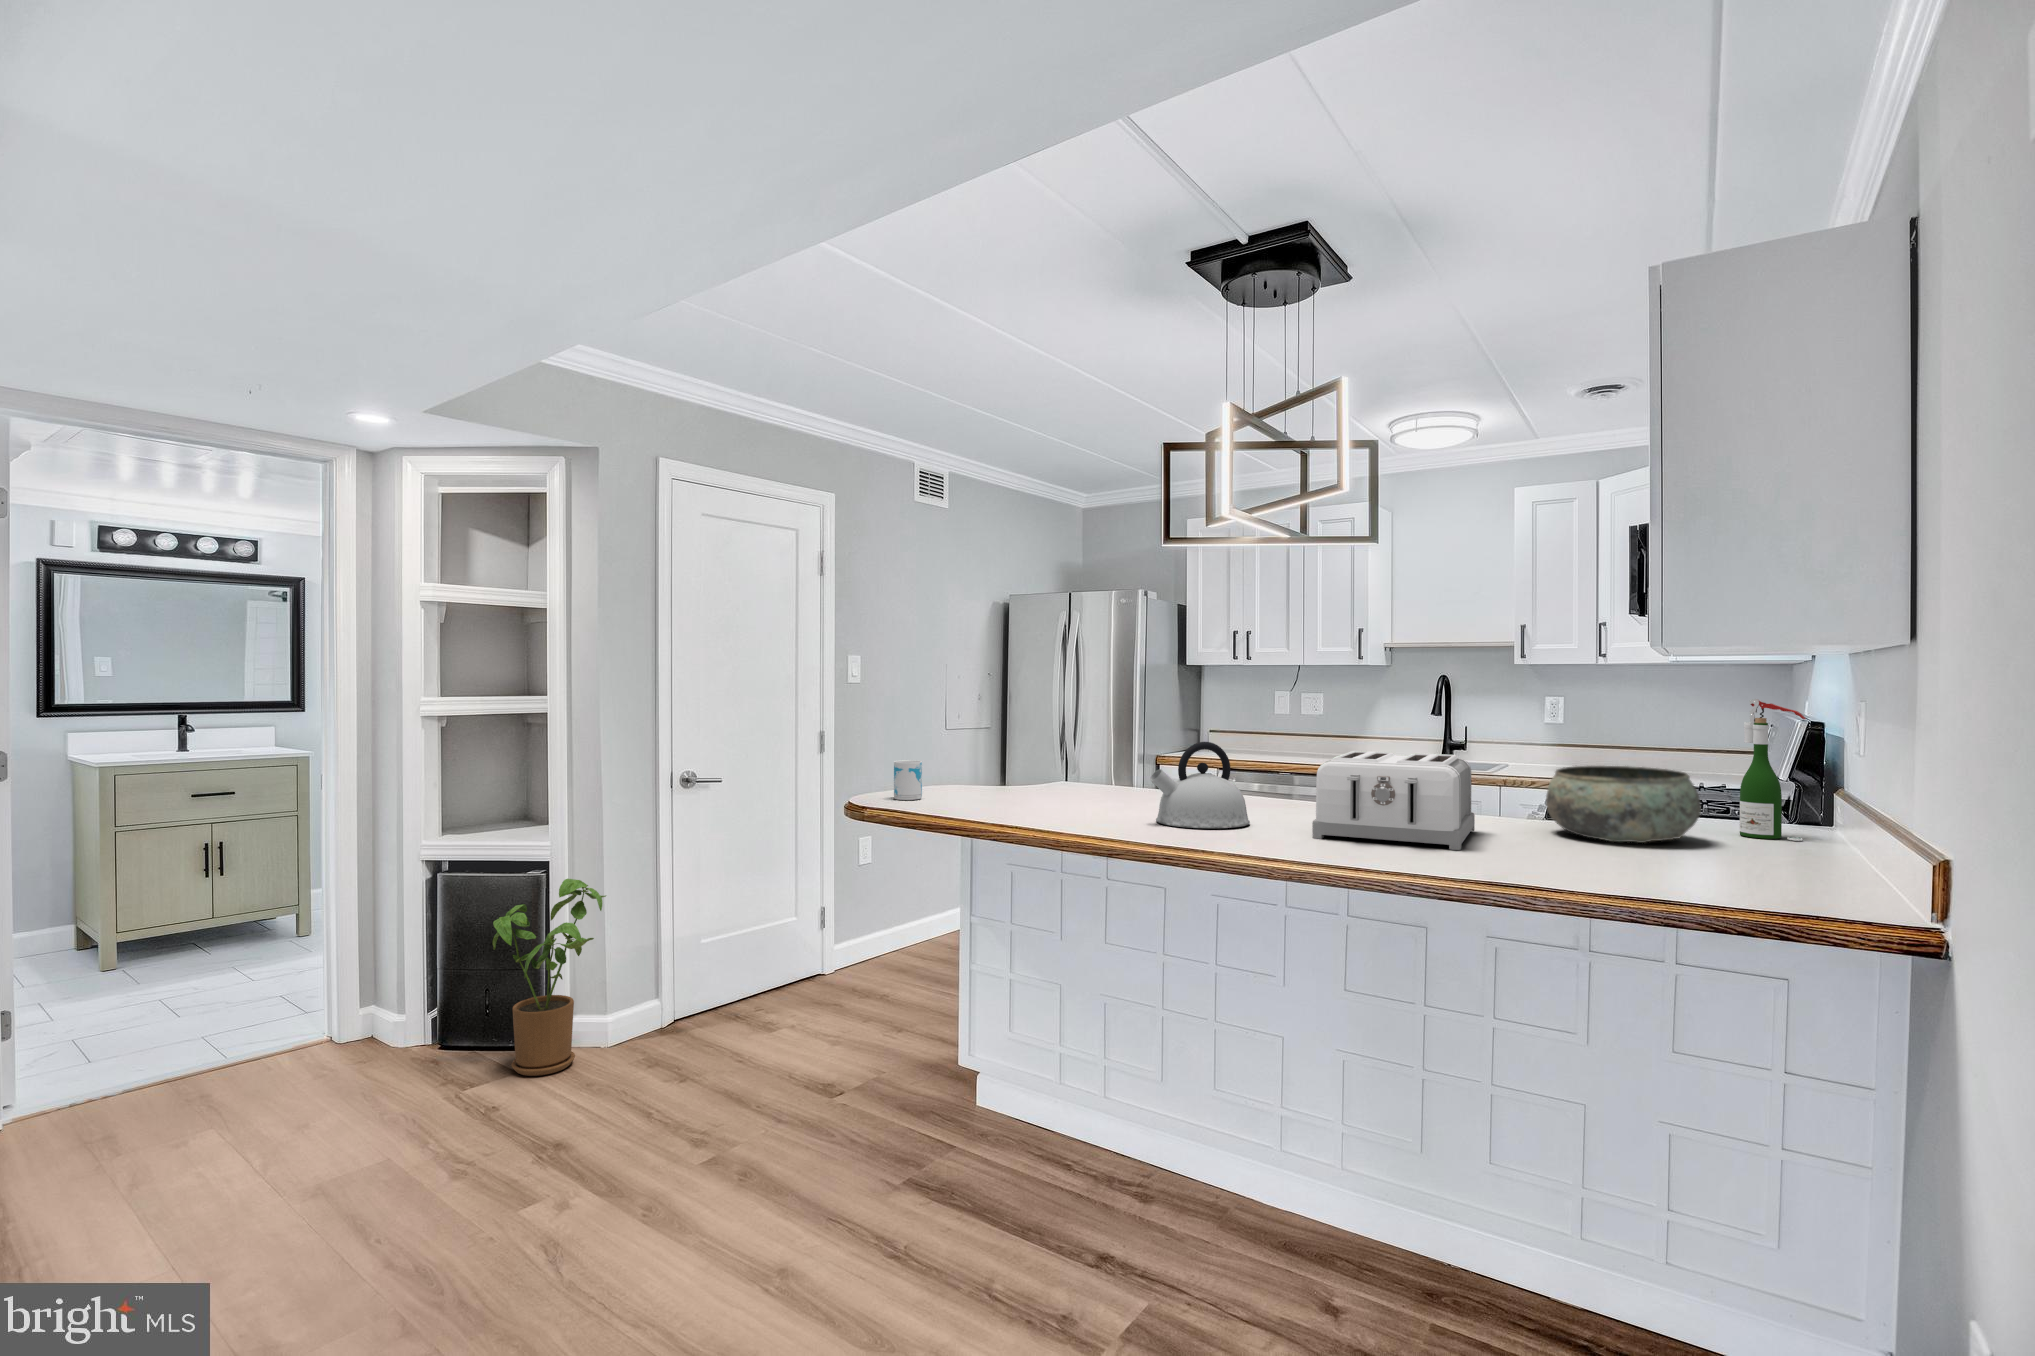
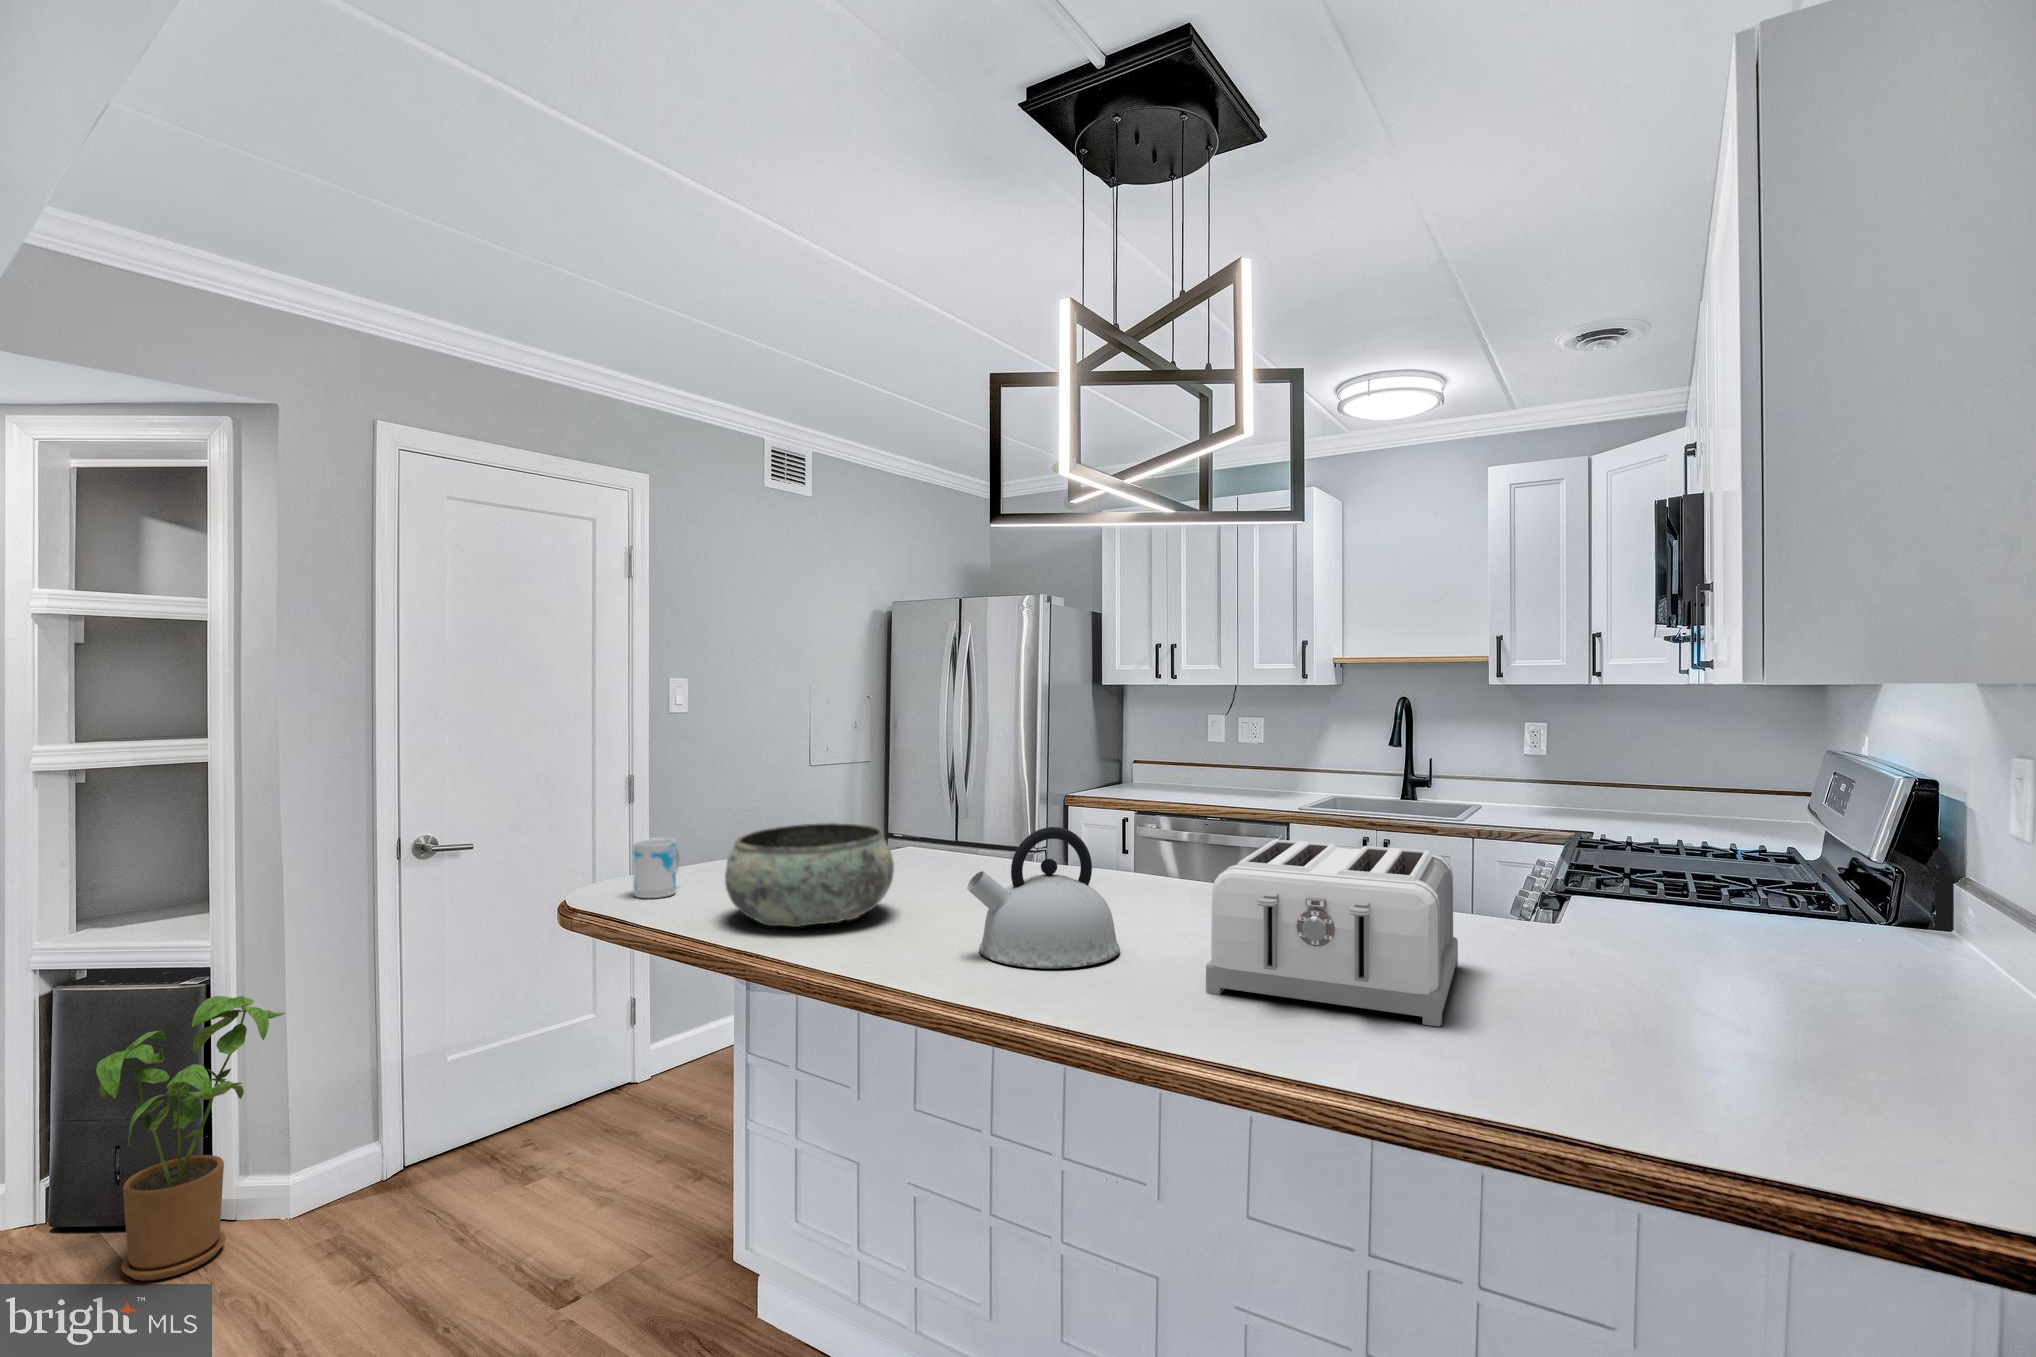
wine bottle: present [1740,699,1806,841] -> none [1853,761,1961,983]
bowl: present [1546,766,1701,843] -> present [725,823,894,927]

